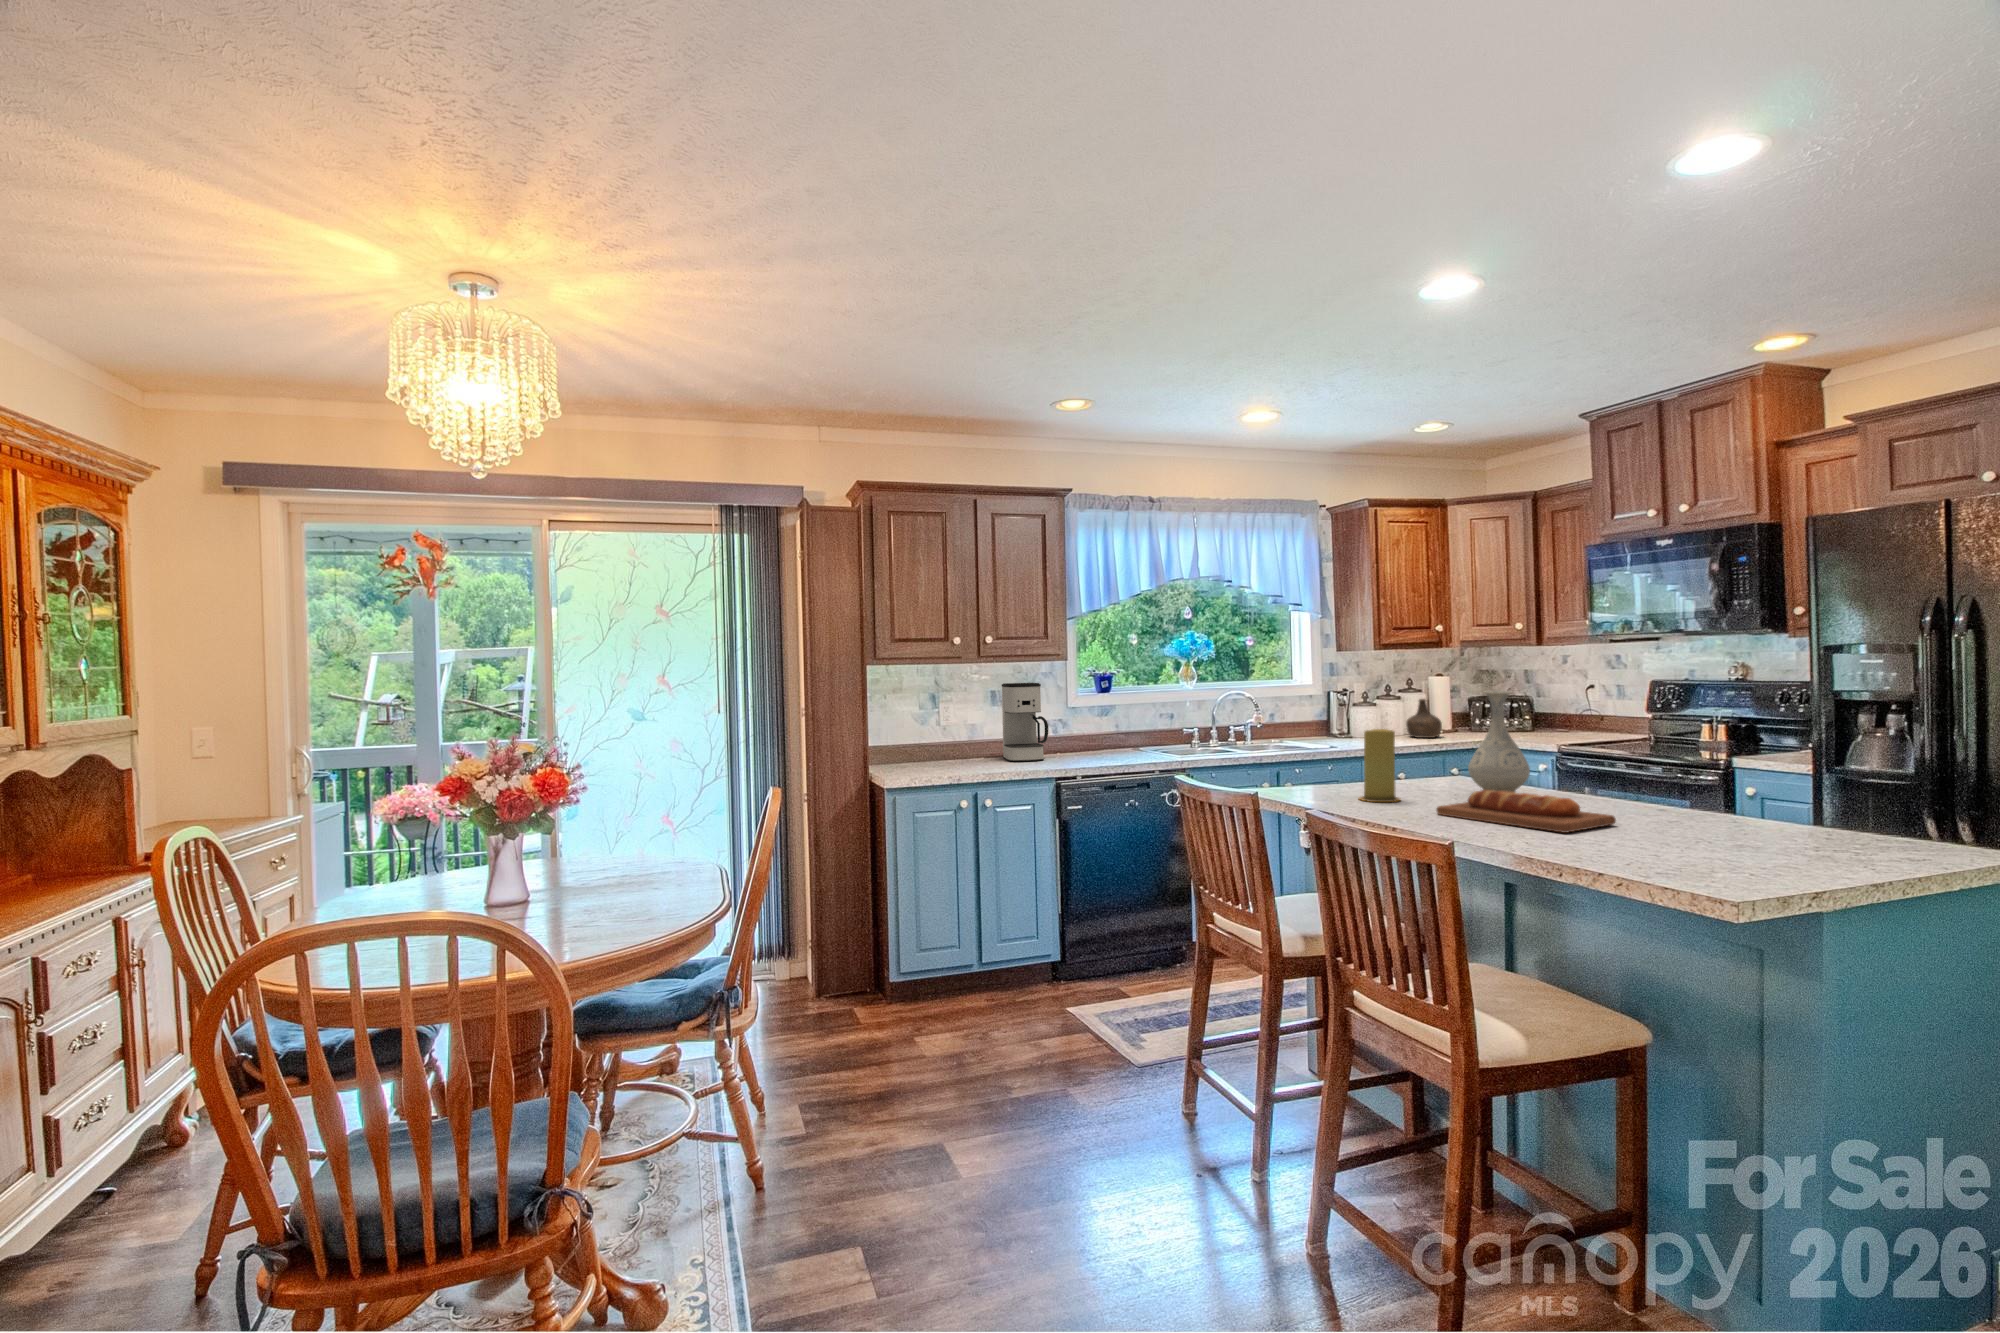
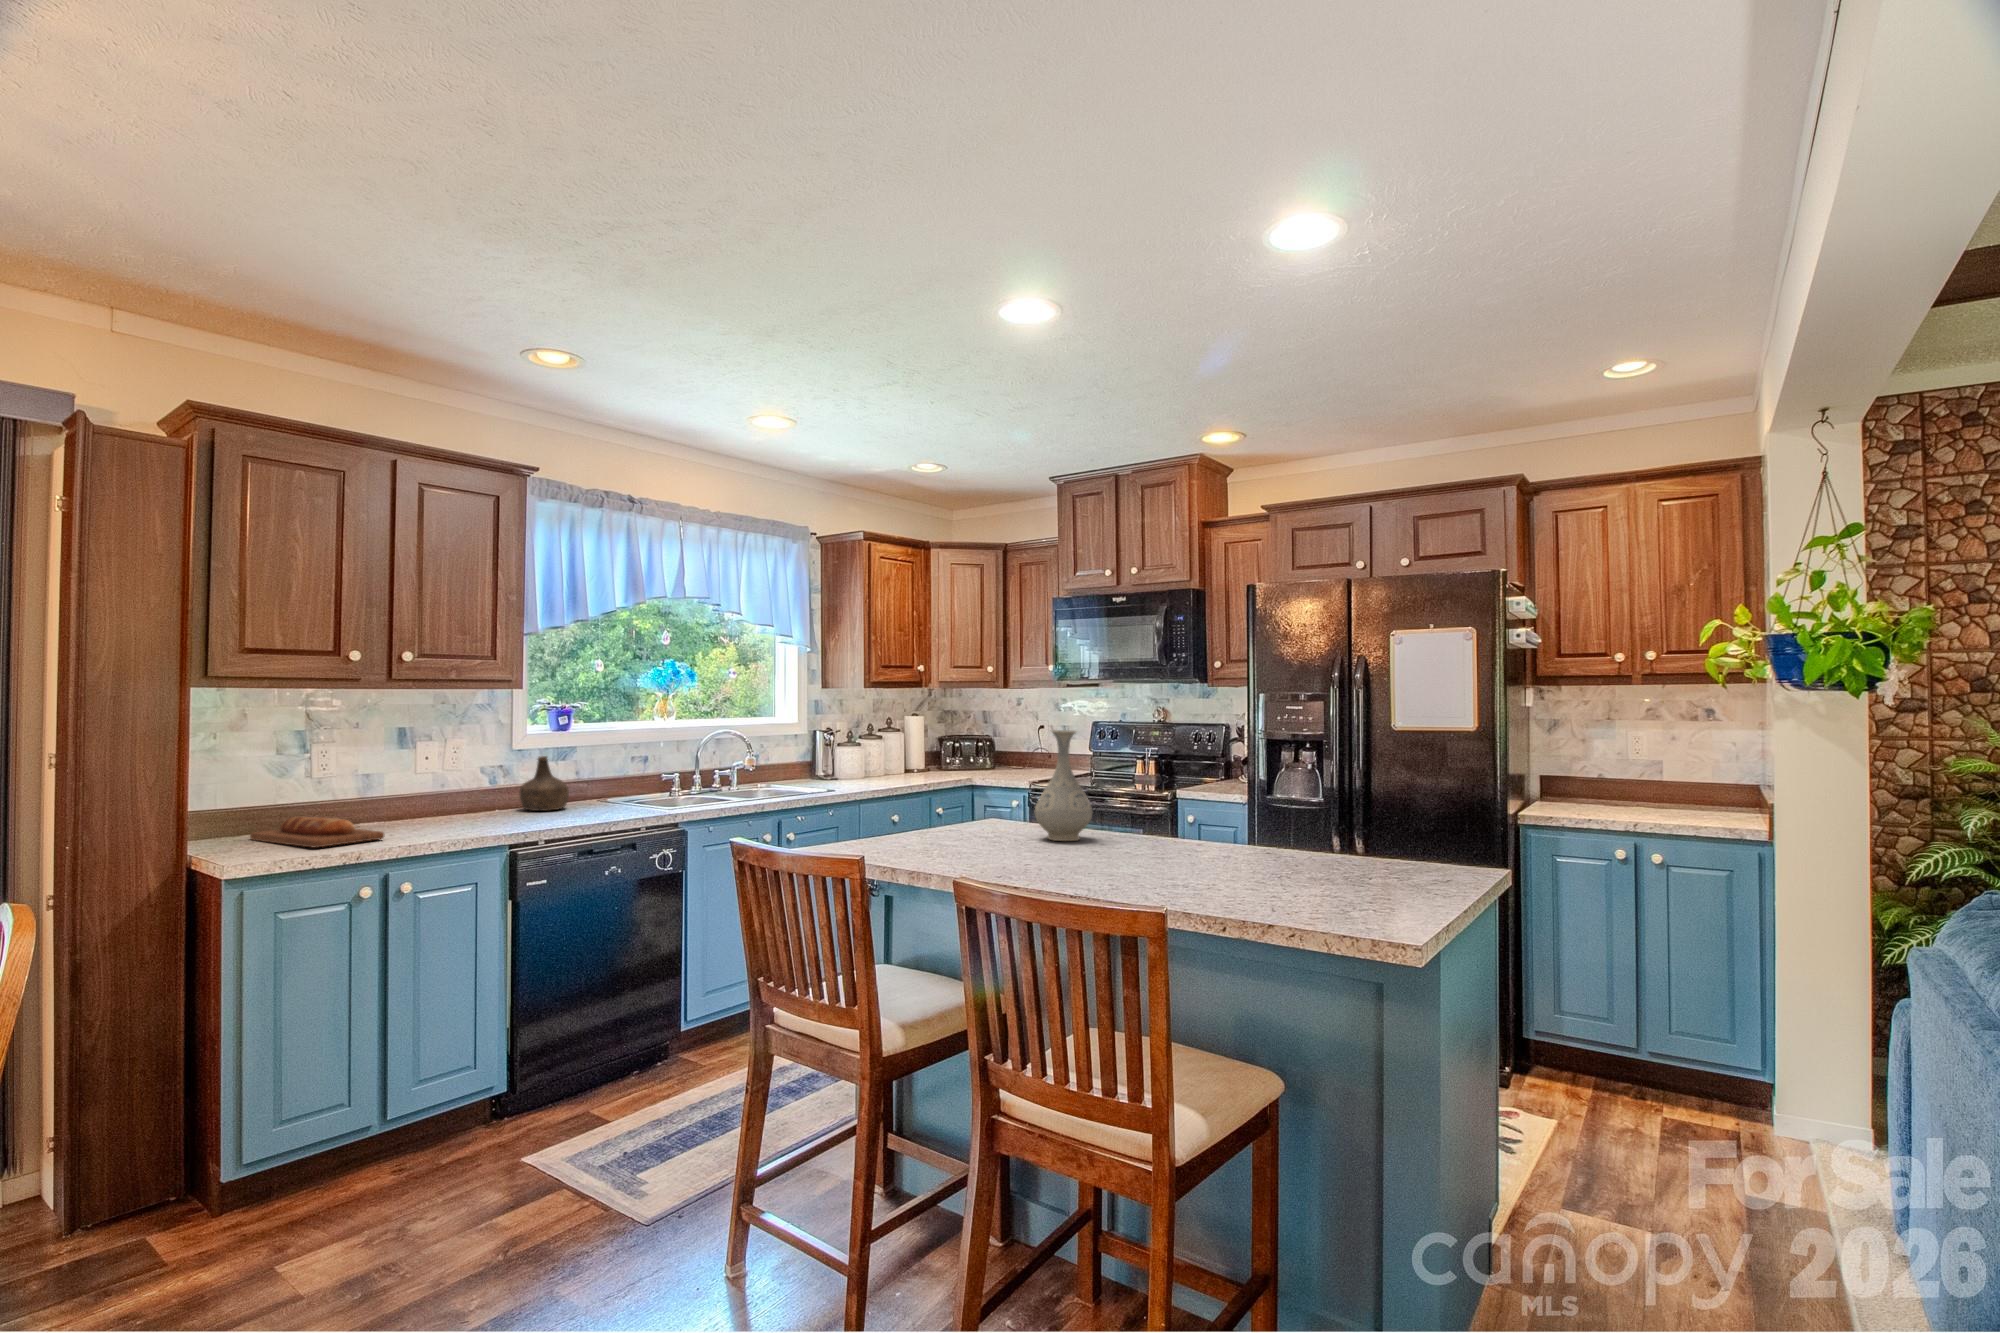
coffee maker: present [1002,683,1048,761] -> none [417,717,490,824]
bottle: present [1406,699,1442,738] -> present [520,756,569,811]
candle: present [1359,729,1400,802] -> none [937,772,982,855]
bread loaf: present [1436,790,1616,833] -> present [250,817,384,848]

